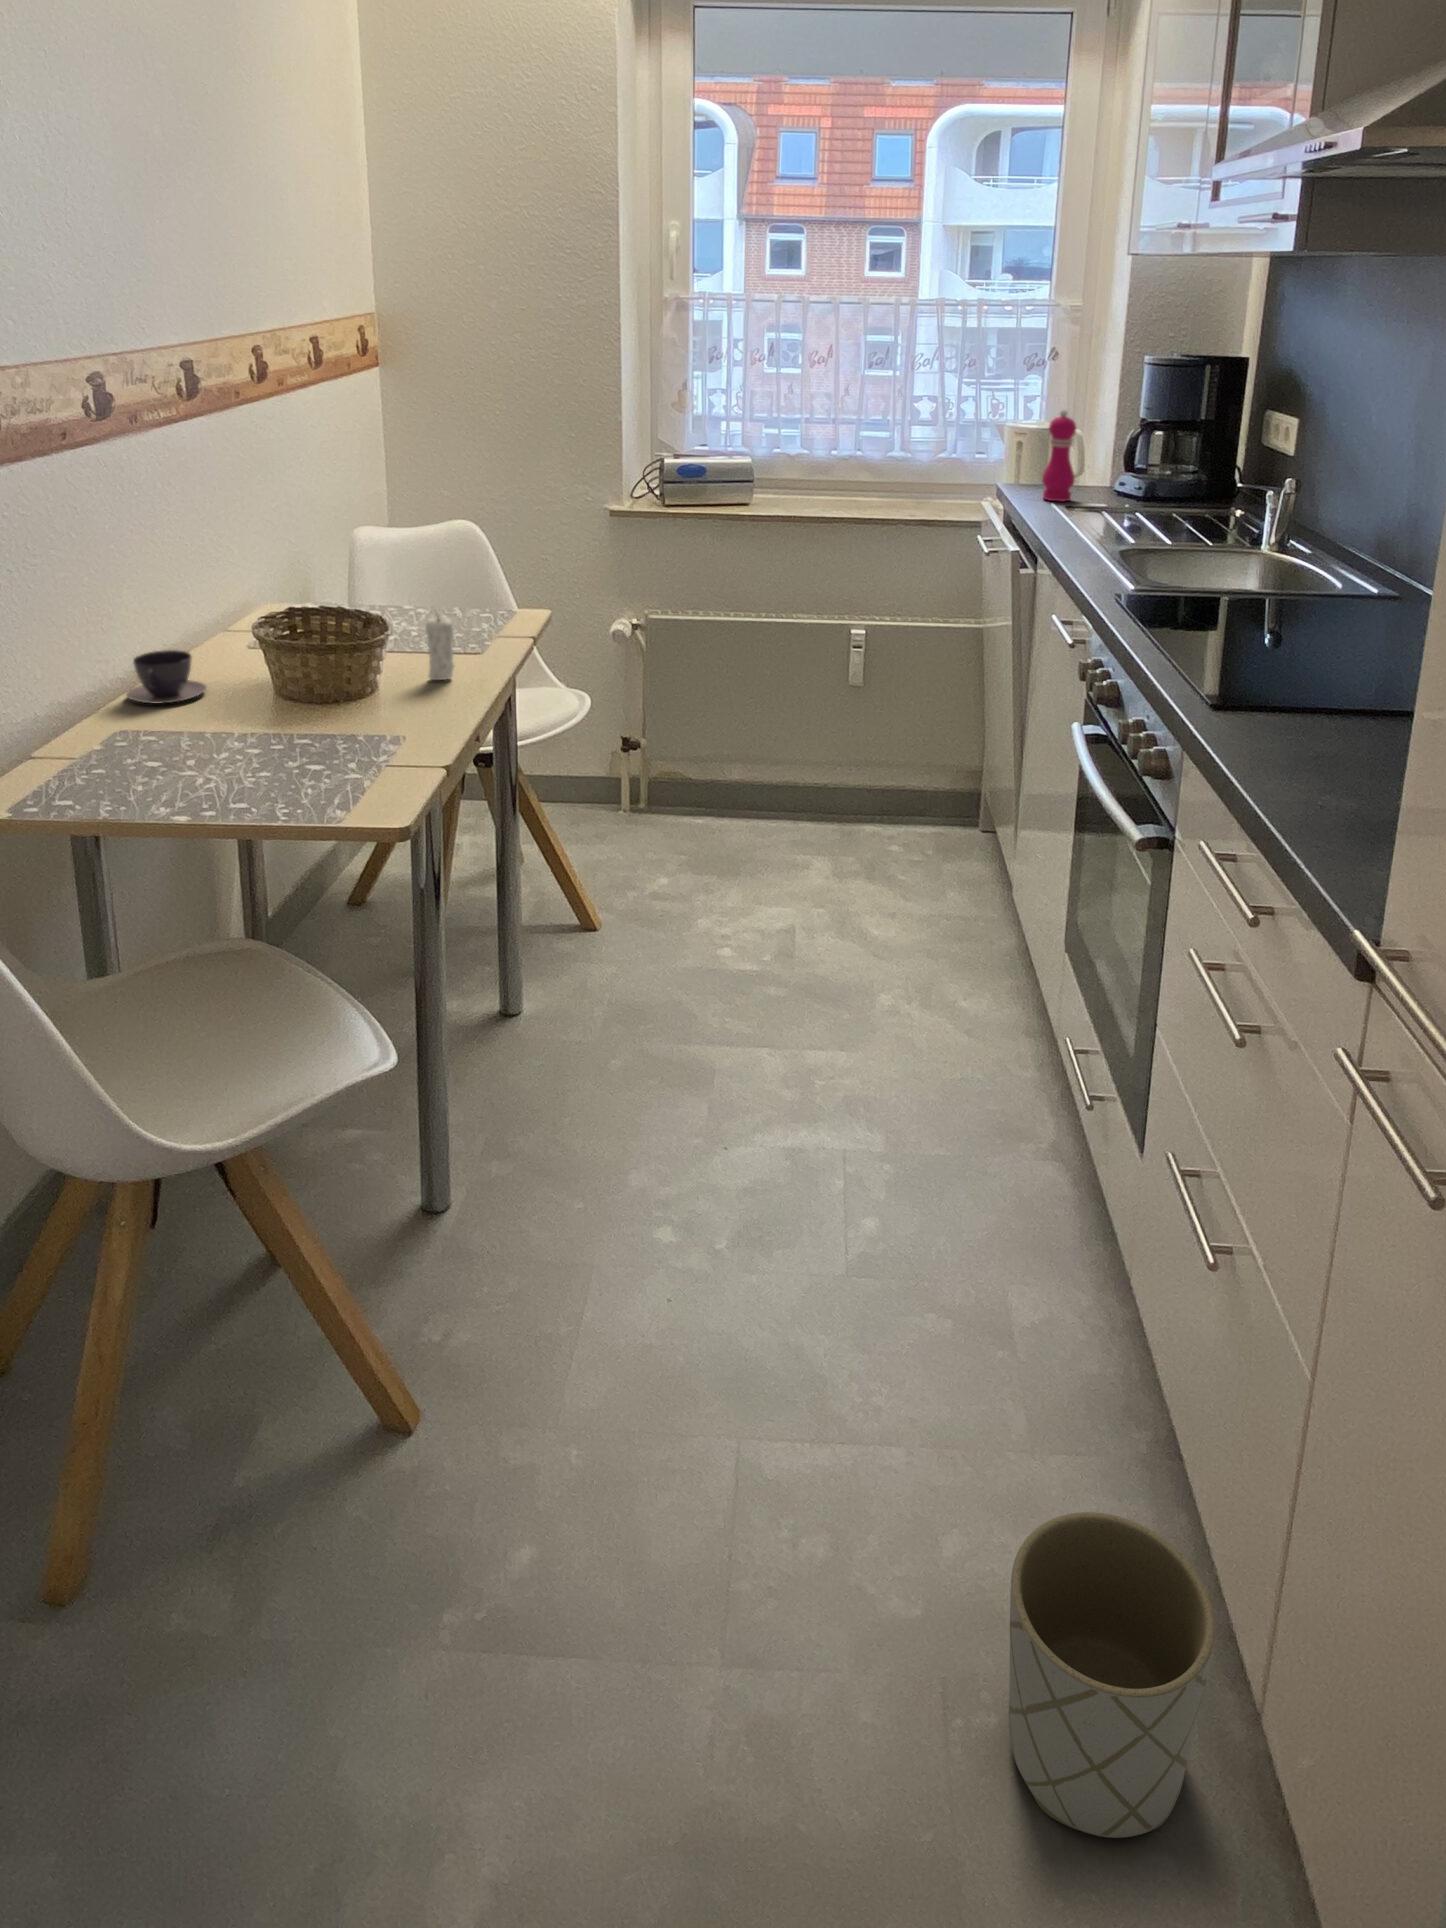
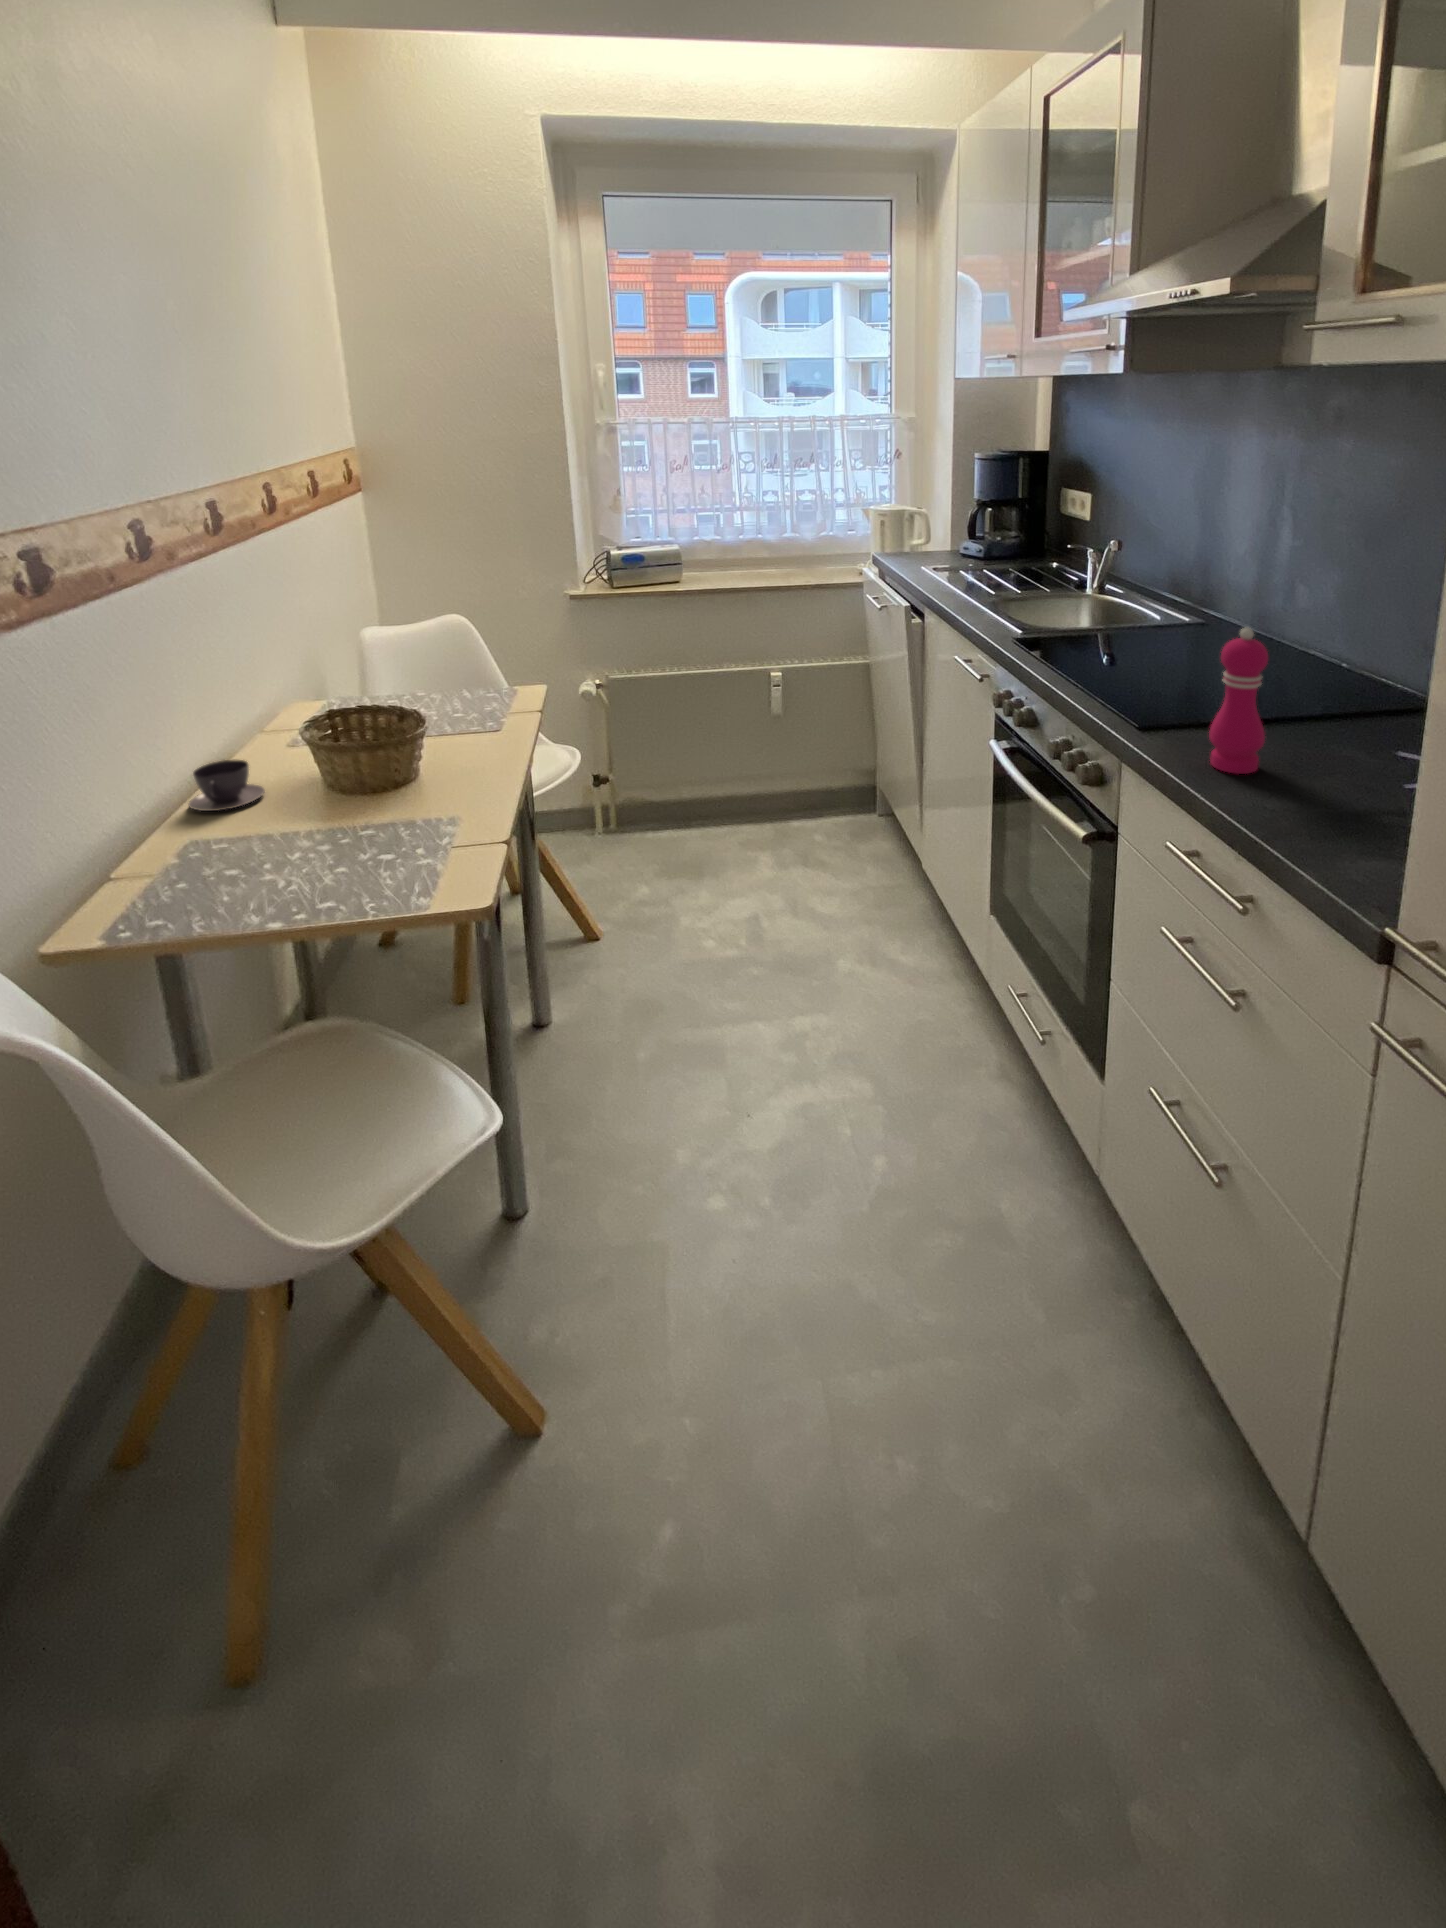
pepper mill: present [1042,410,1076,501] -> present [1209,628,1268,774]
candle: present [426,617,454,680] -> none [460,697,488,760]
planter: present [1009,1512,1216,1838] -> none [1101,1399,1274,1682]

